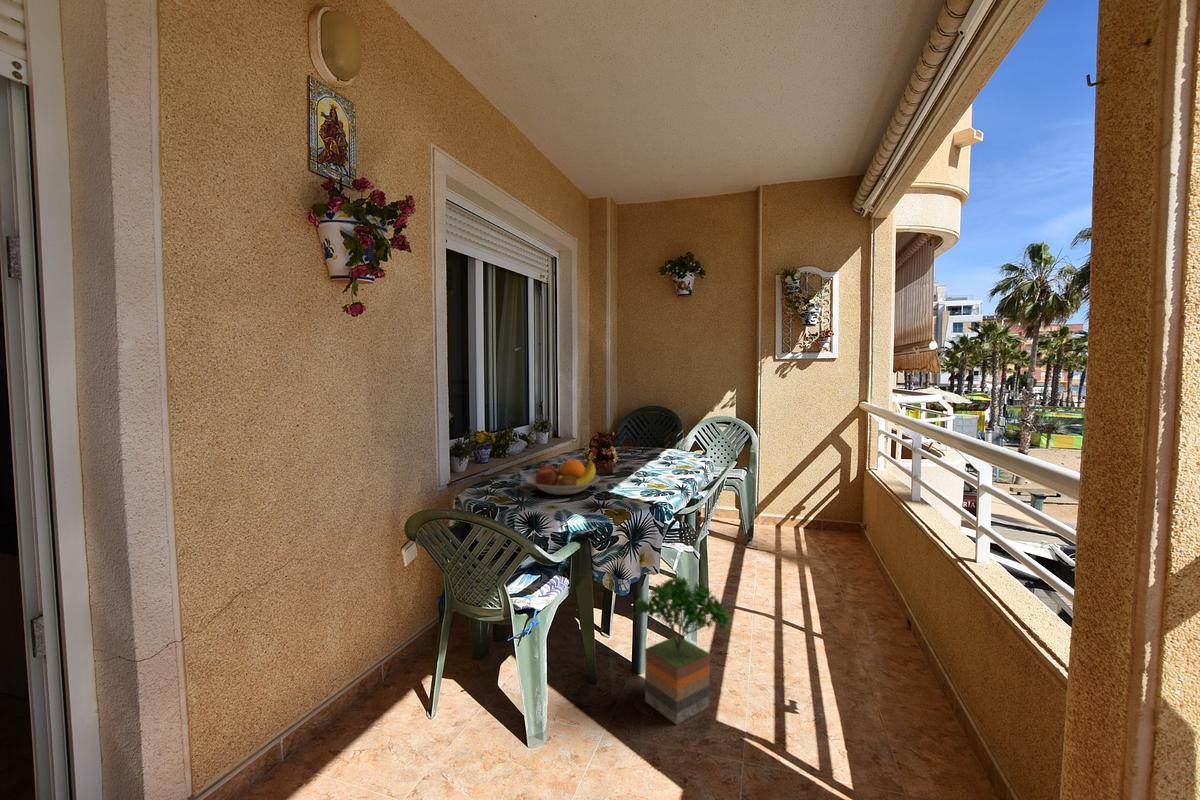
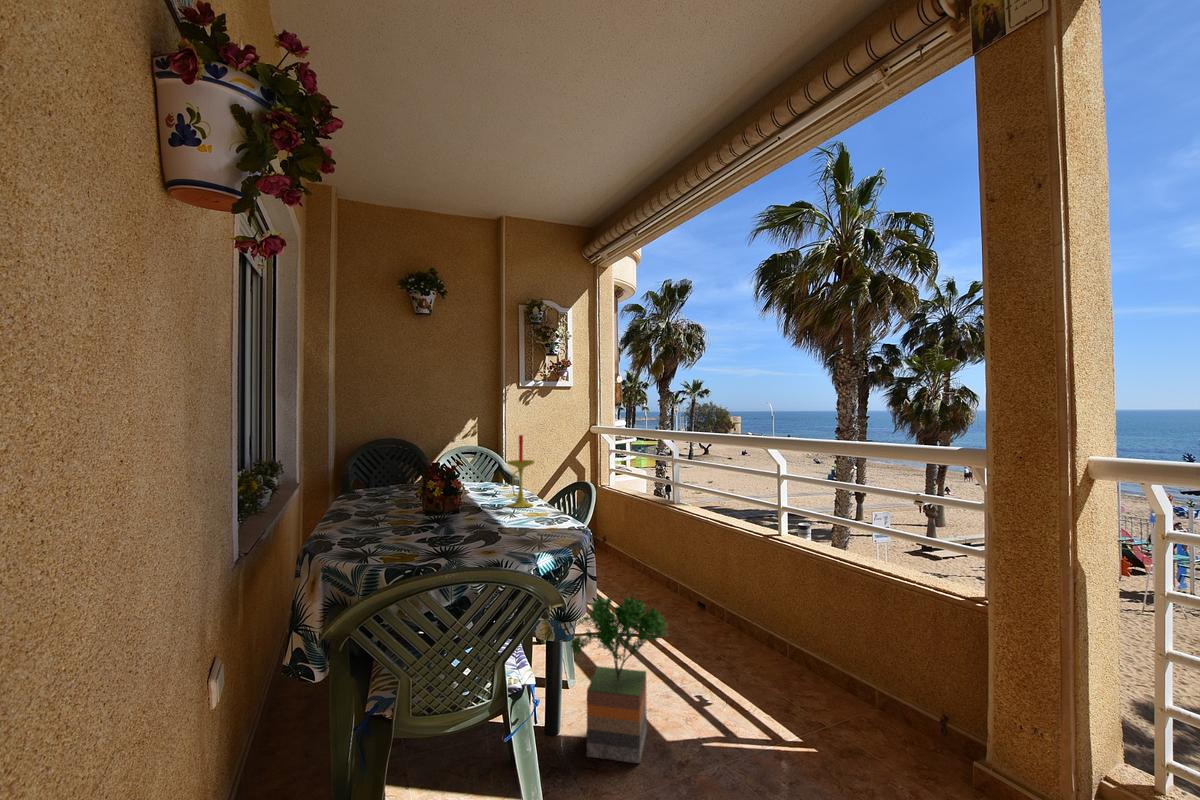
candle: none [643,421,670,486] -> present [507,435,535,508]
fruit bowl: present [526,459,600,495] -> none [383,481,485,529]

